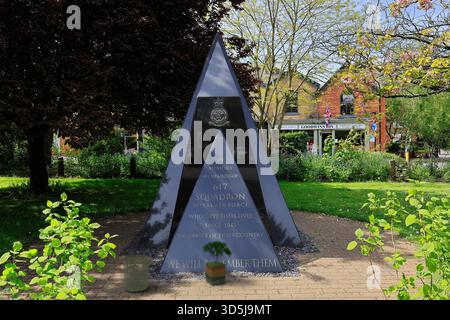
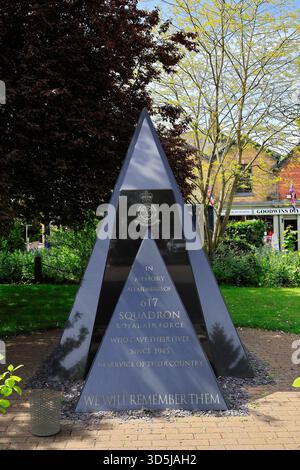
potted tree: present [203,241,232,285] -> none [125,371,163,428]

